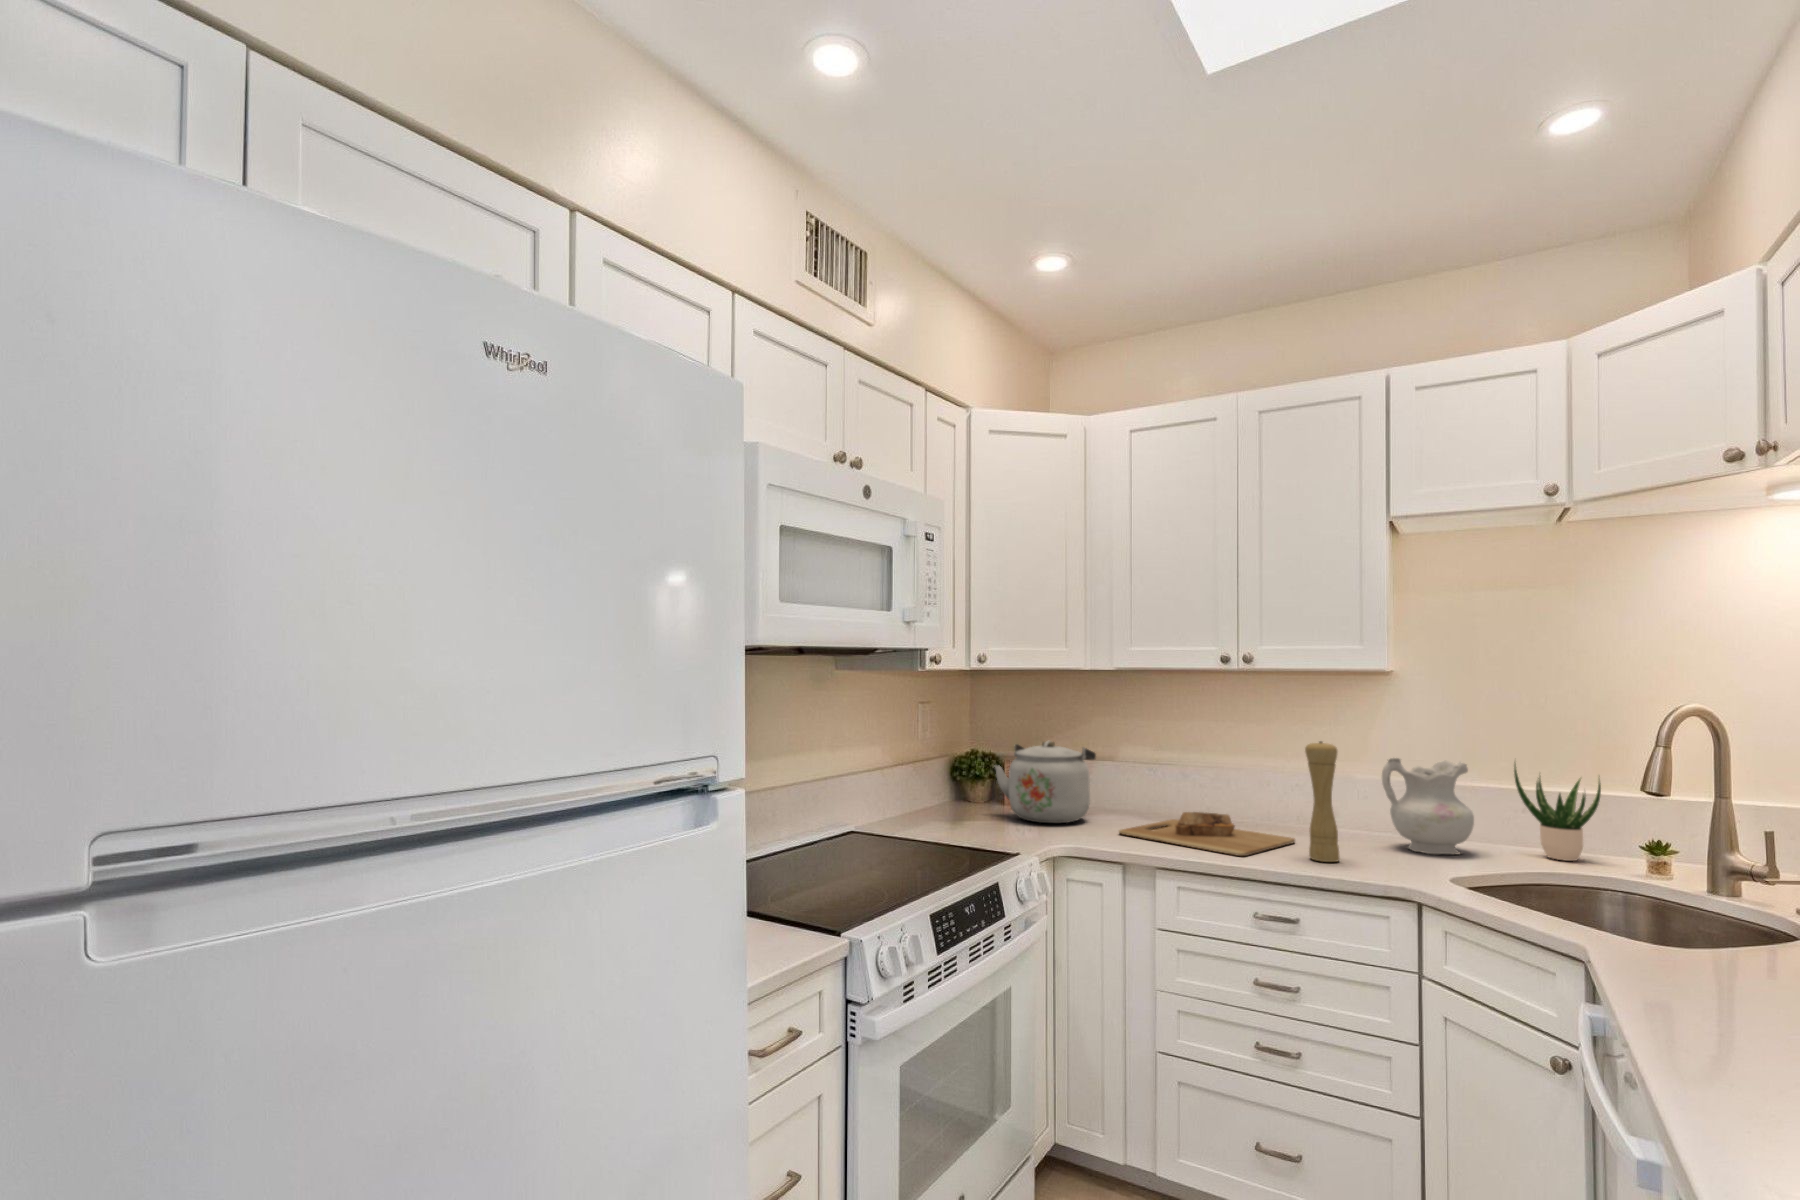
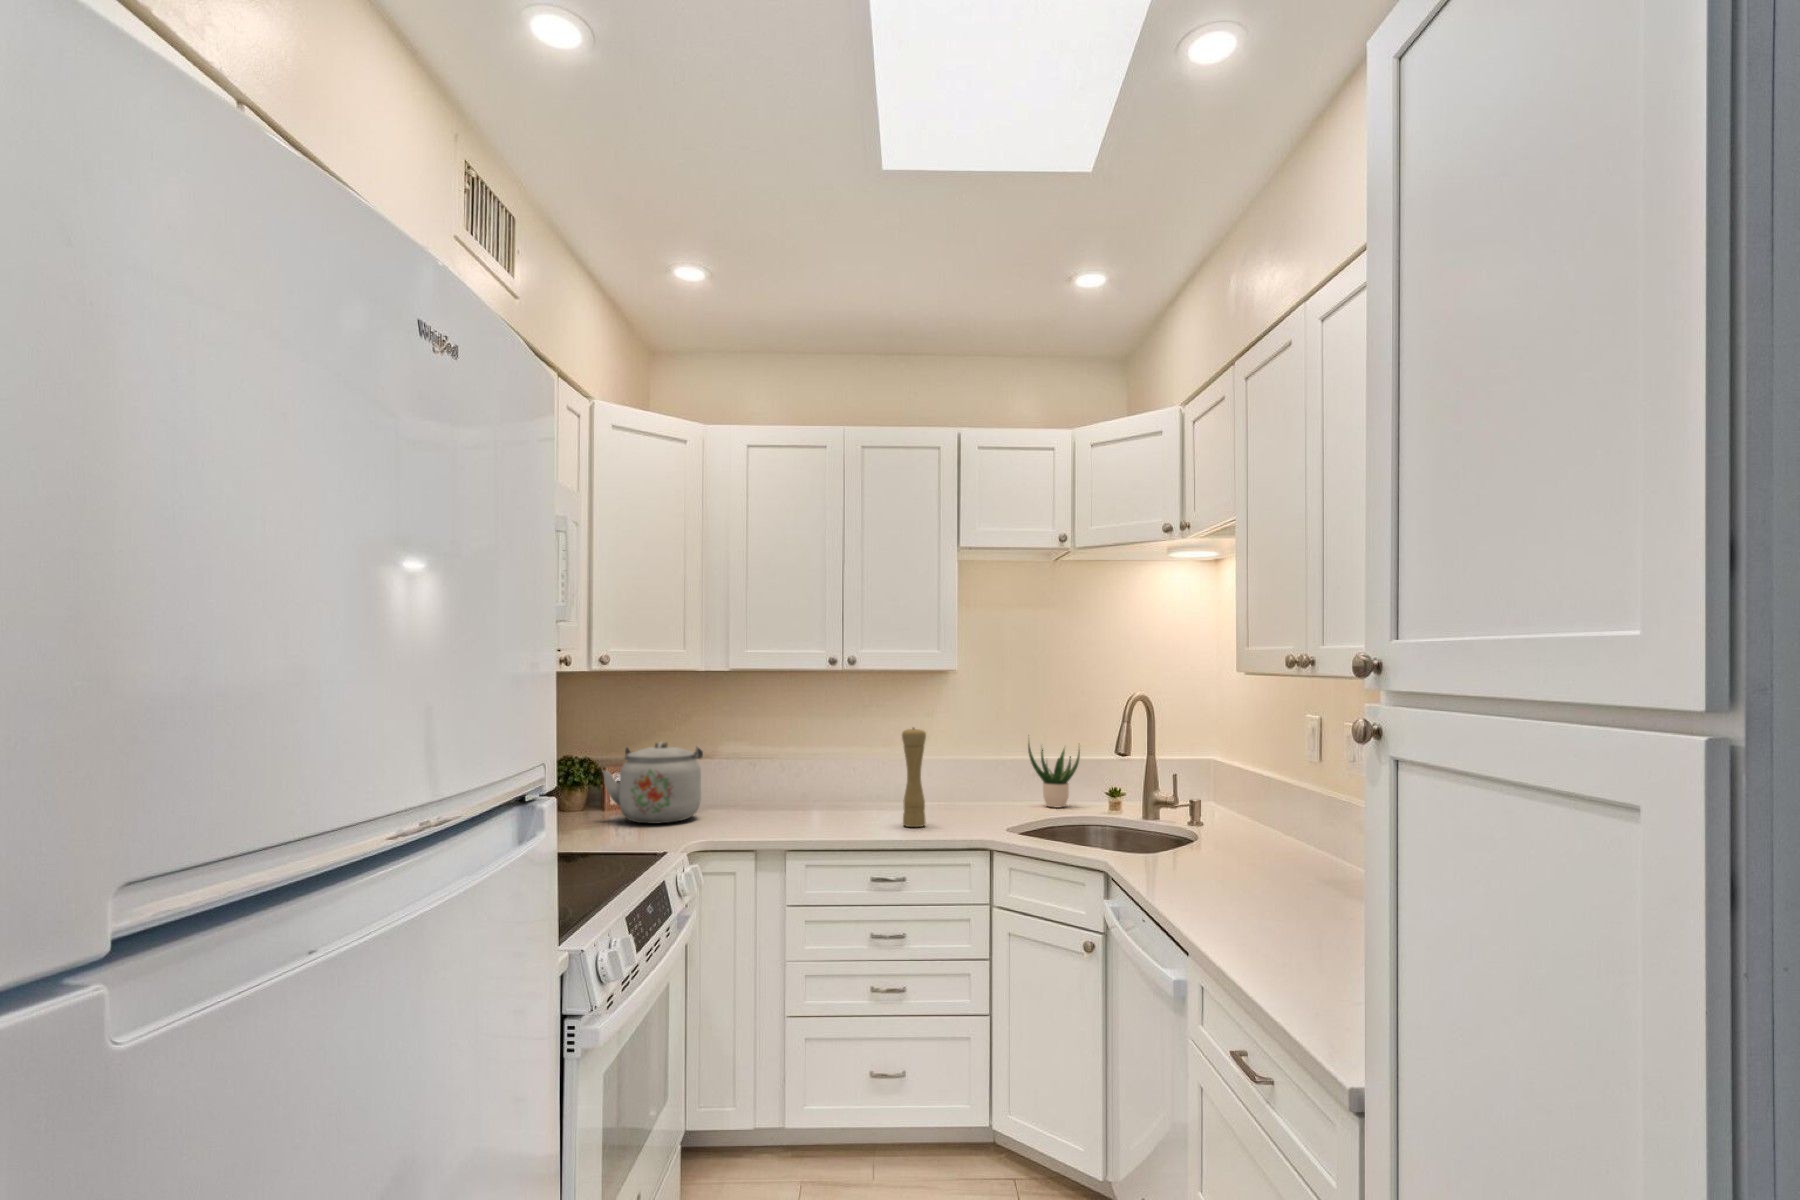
ceramic pitcher: present [1382,758,1474,854] -> none [946,739,1006,813]
cutting board: present [1119,812,1295,856] -> none [737,797,883,831]

